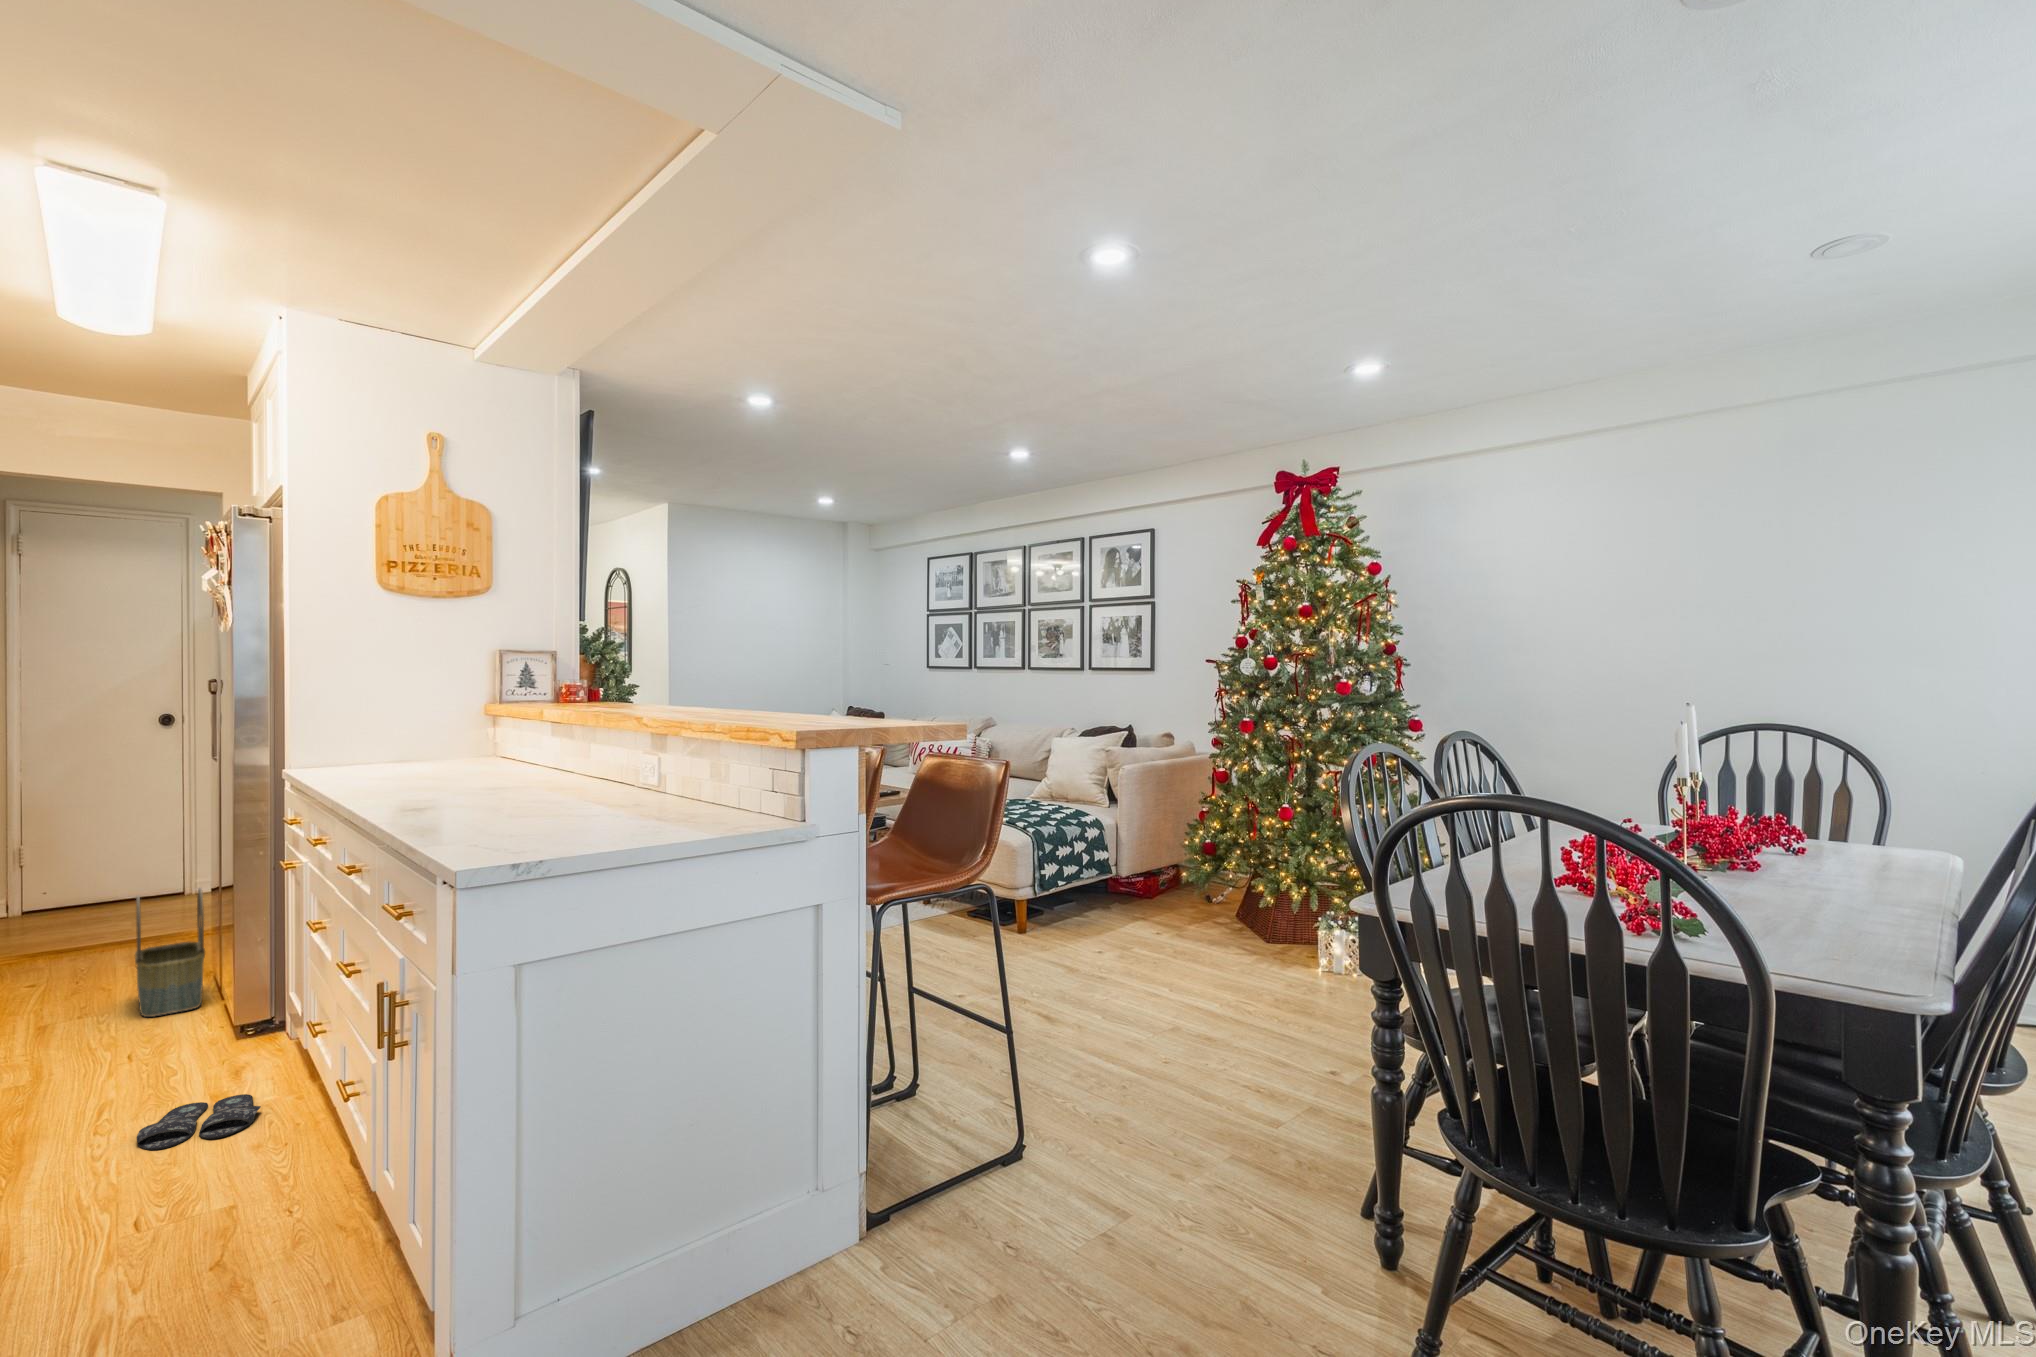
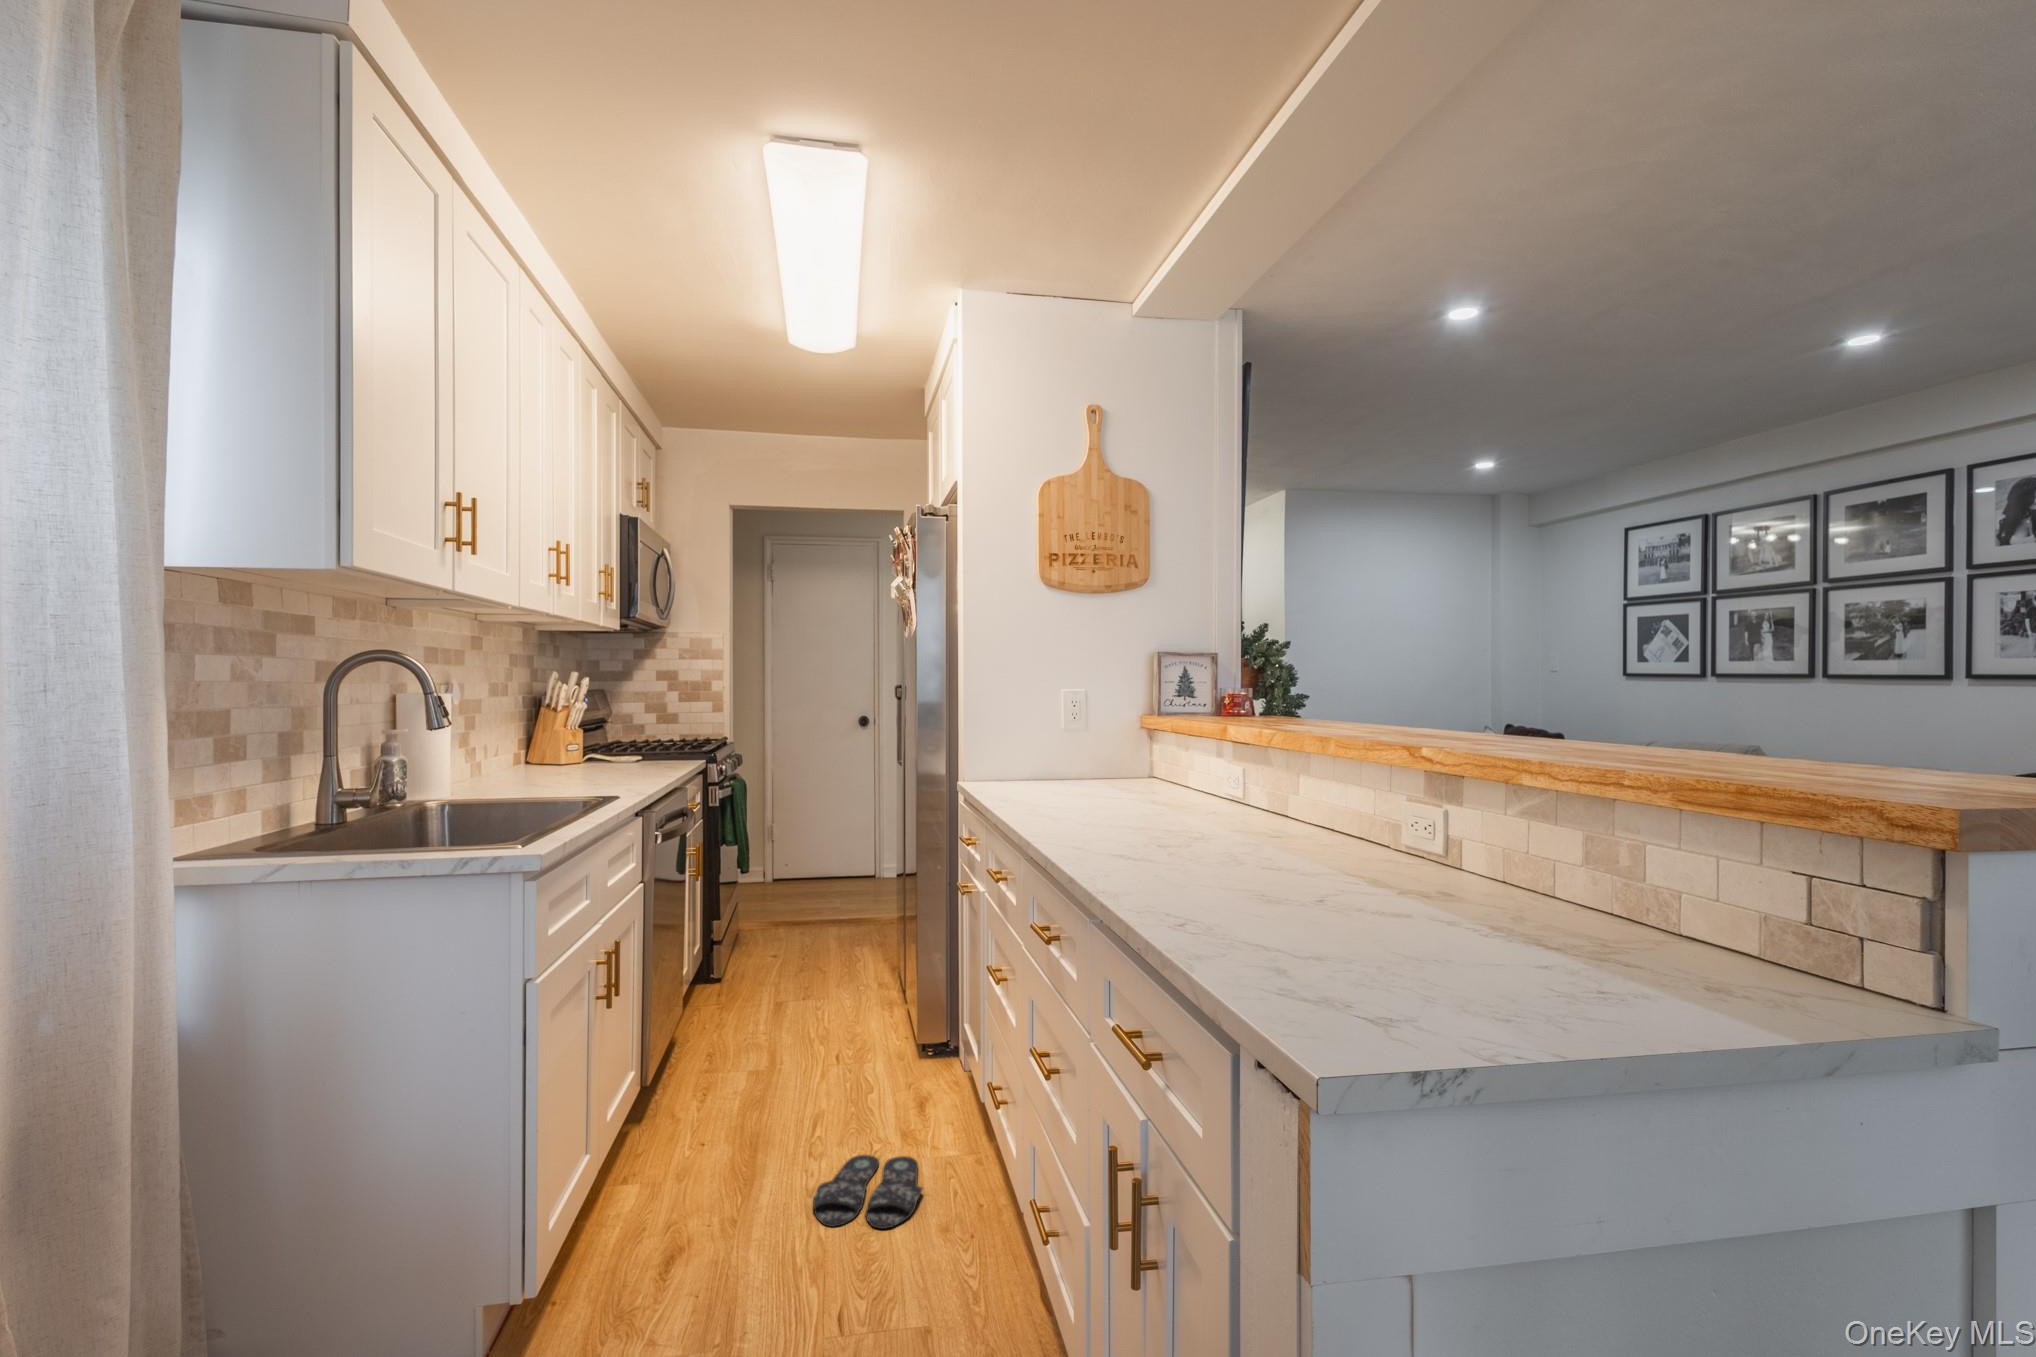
basket: present [135,888,205,1017] -> none [846,886,895,1010]

